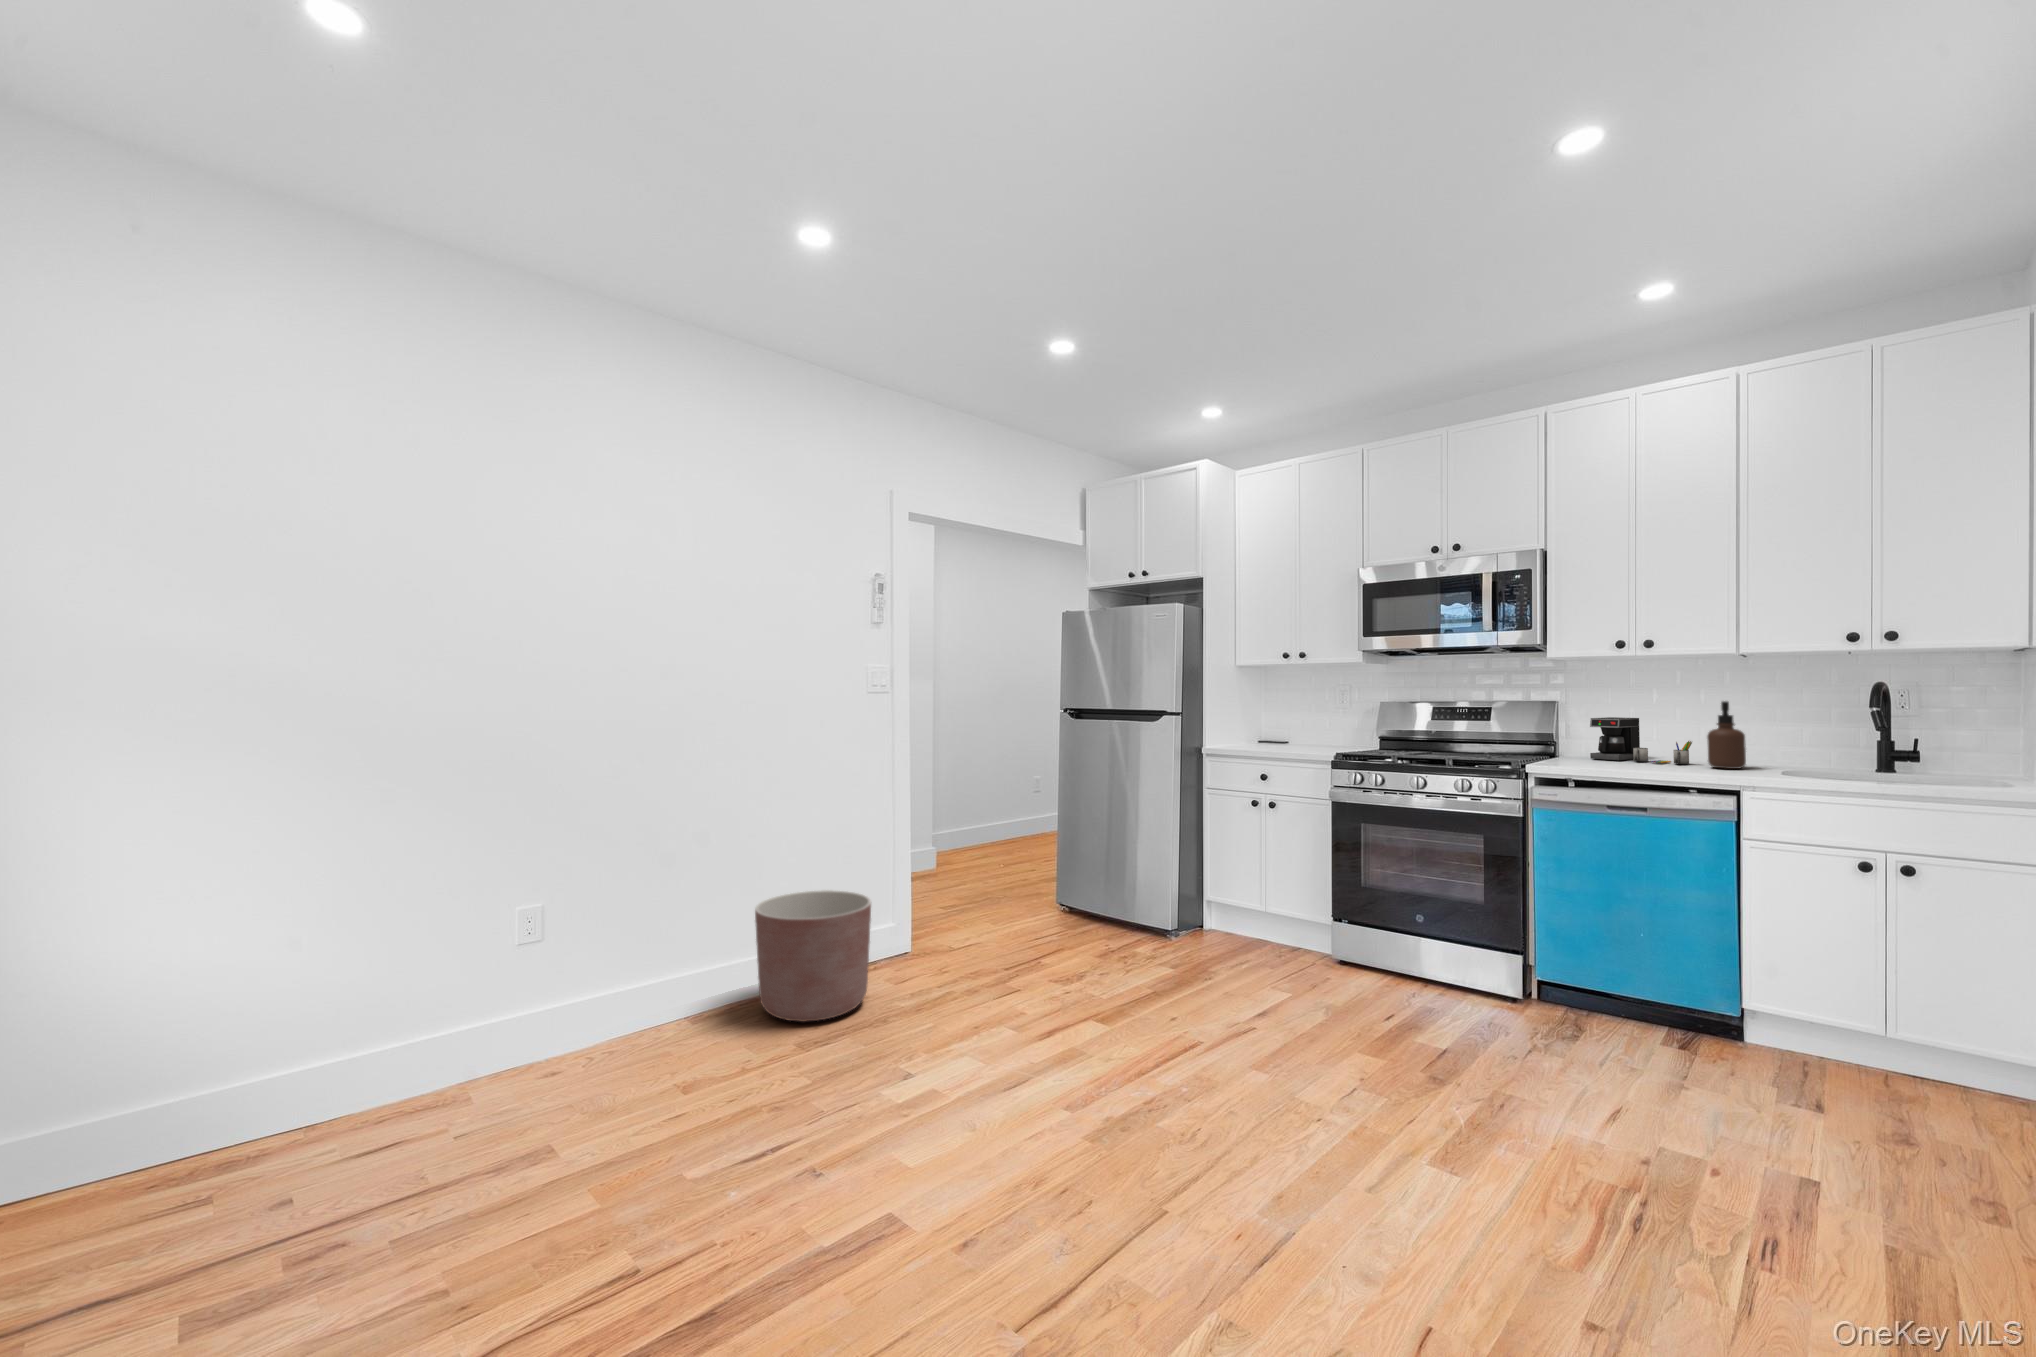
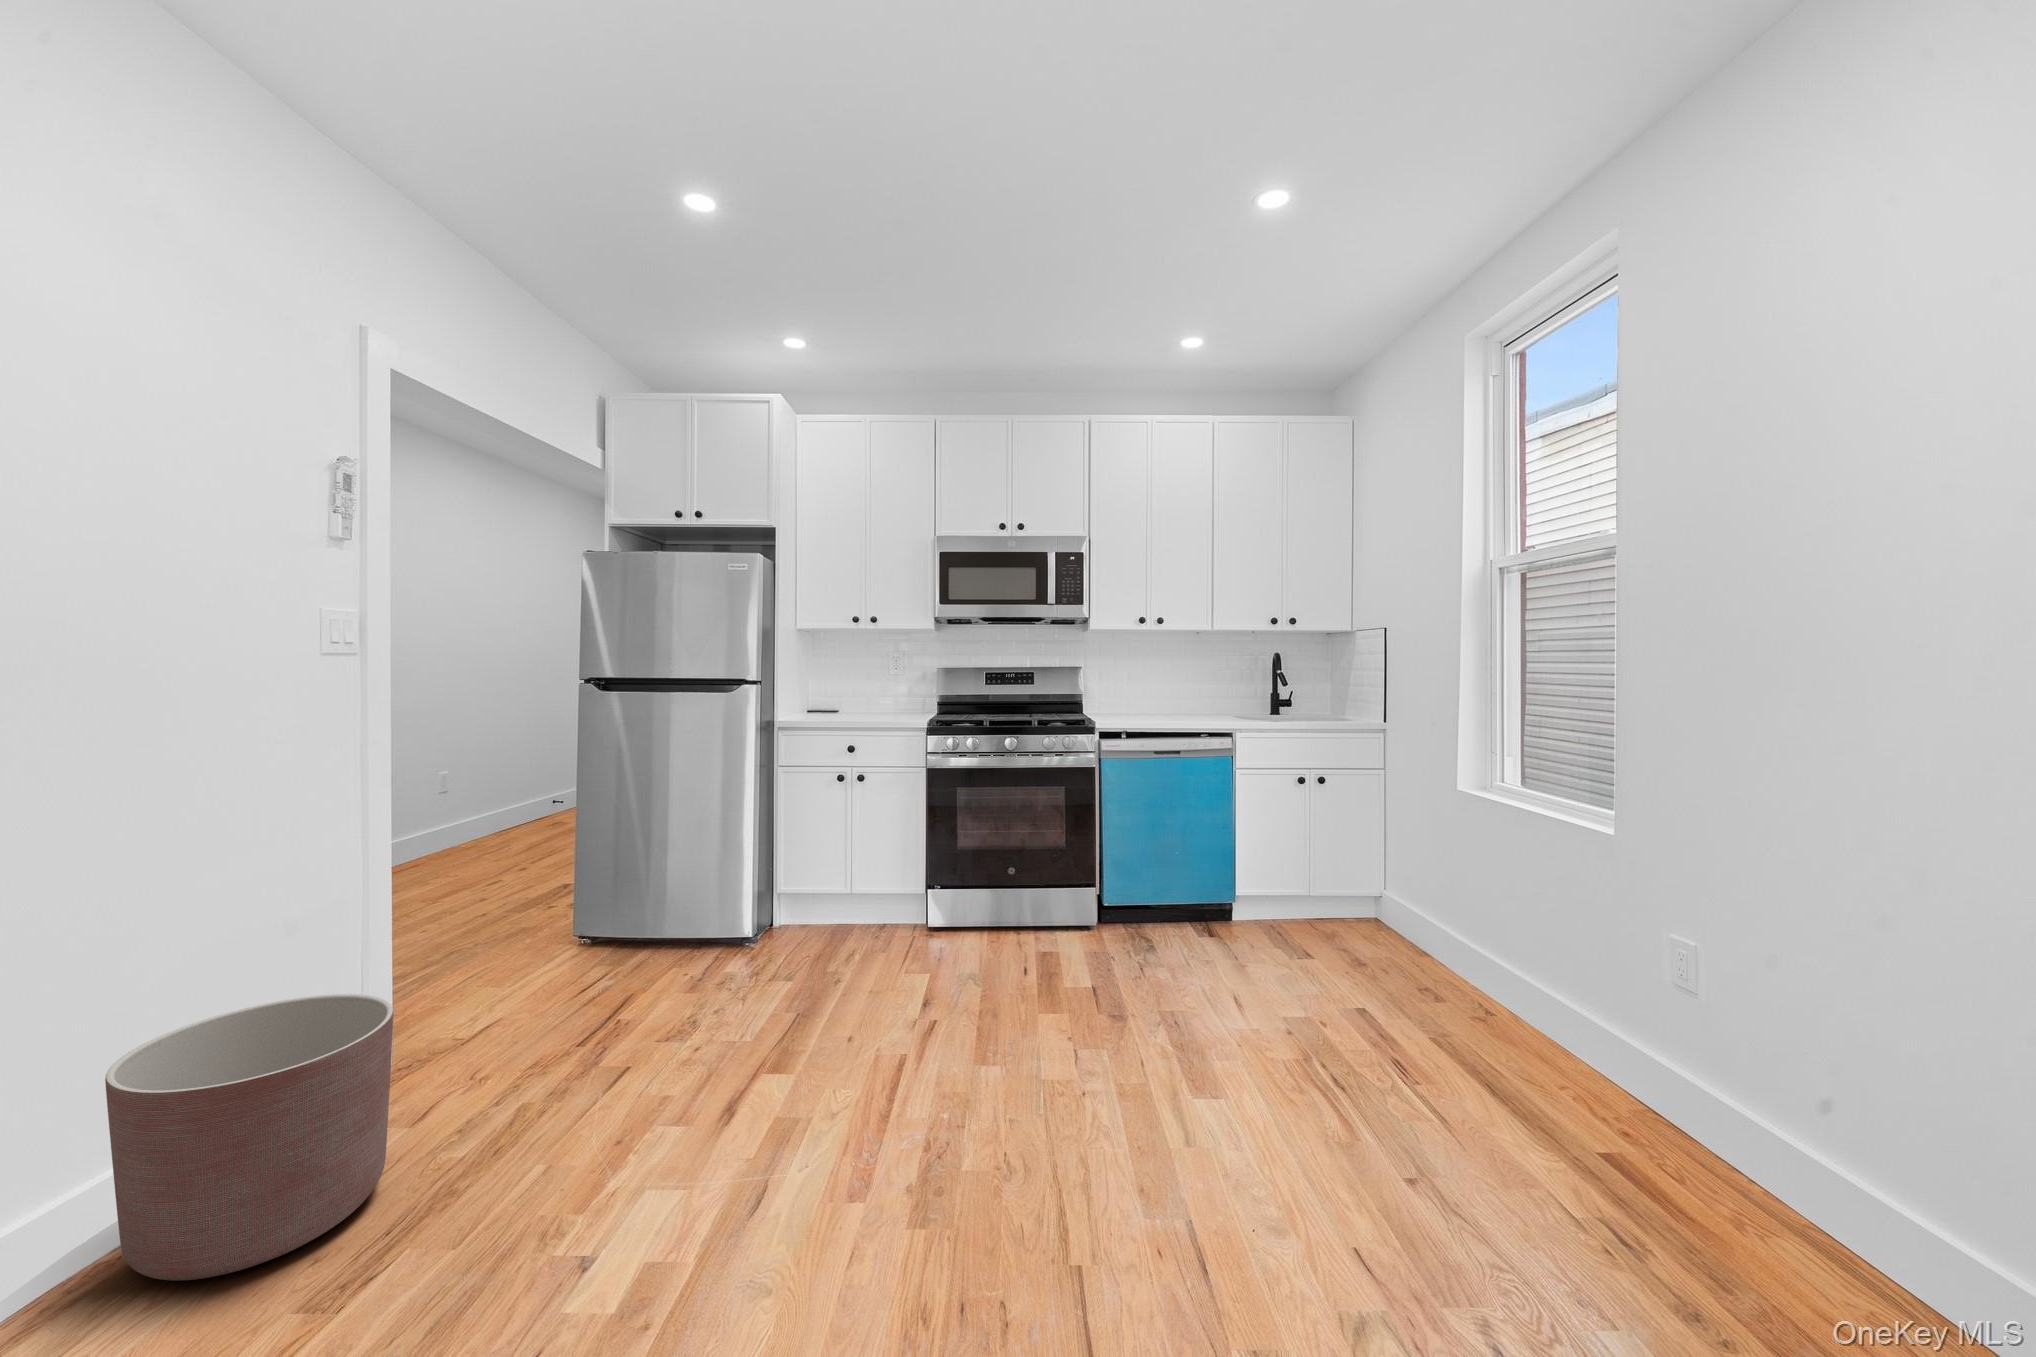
soap dispenser: present [1707,701,1746,769] -> none [1189,669,1211,719]
coffee maker: present [1590,717,1692,764] -> none [1107,682,1176,717]

